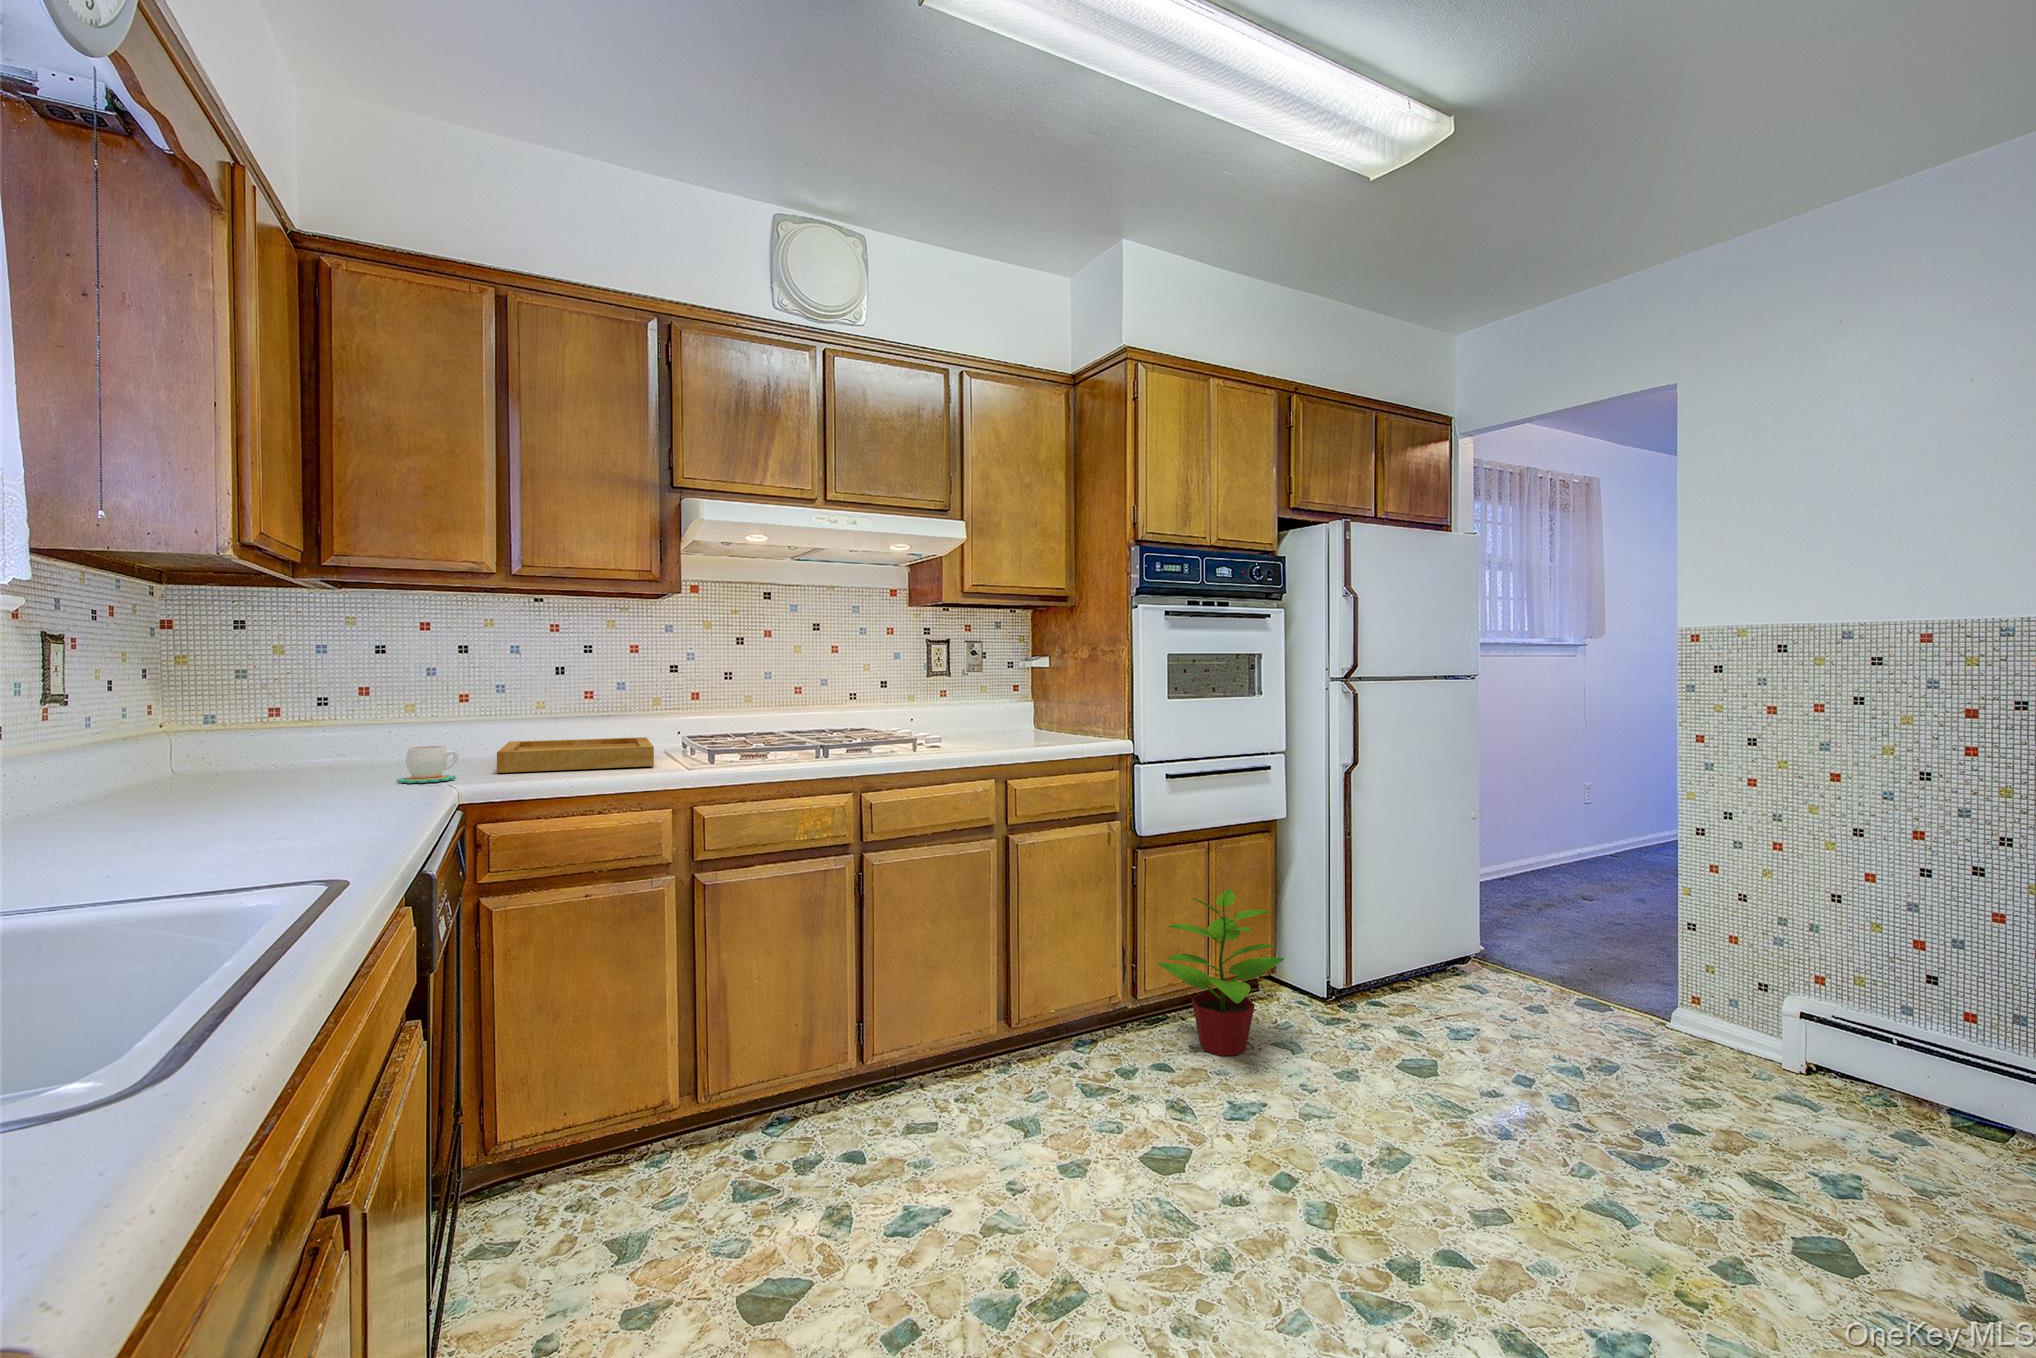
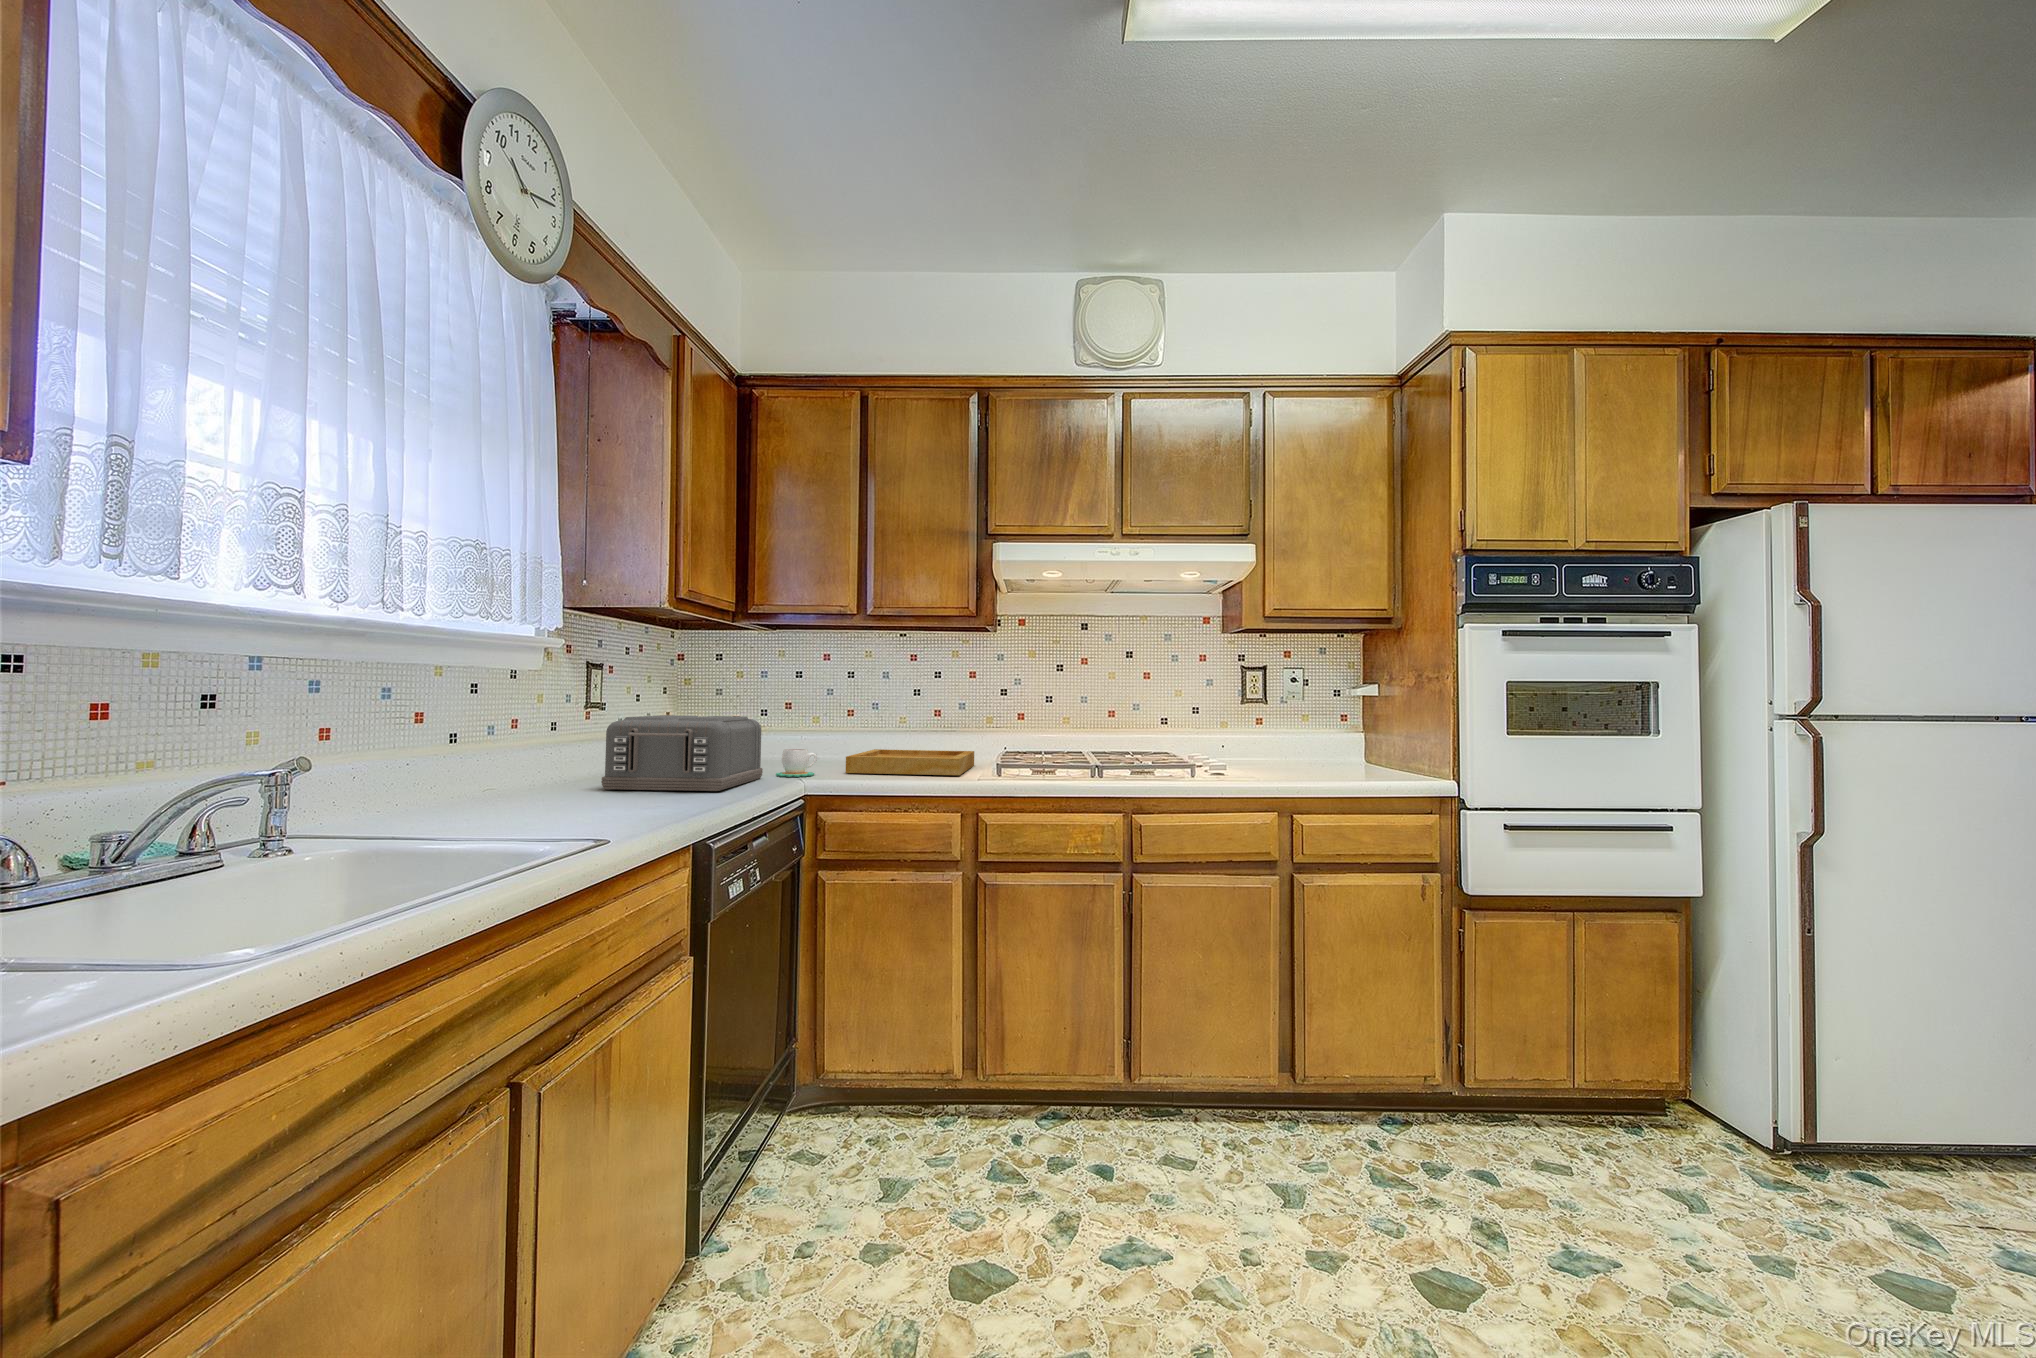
toaster: none [141,706,385,821] -> present [601,715,763,791]
potted plant: present [1158,889,1284,1056] -> none [1495,971,1683,1188]

